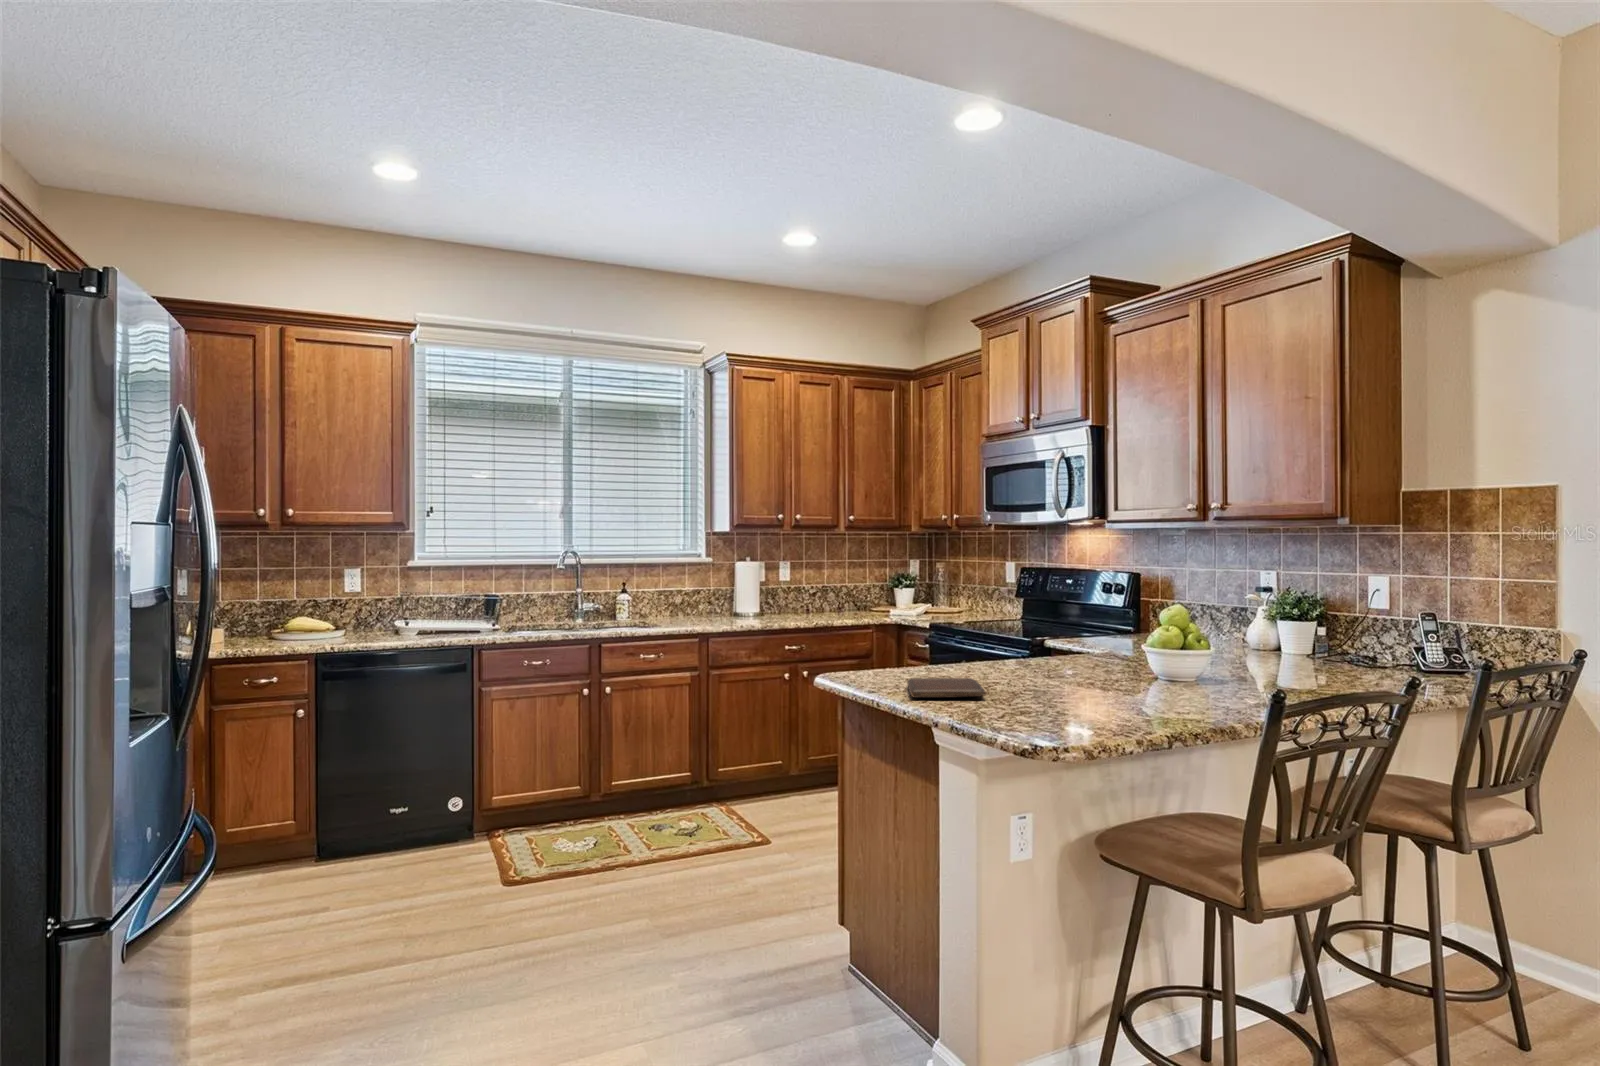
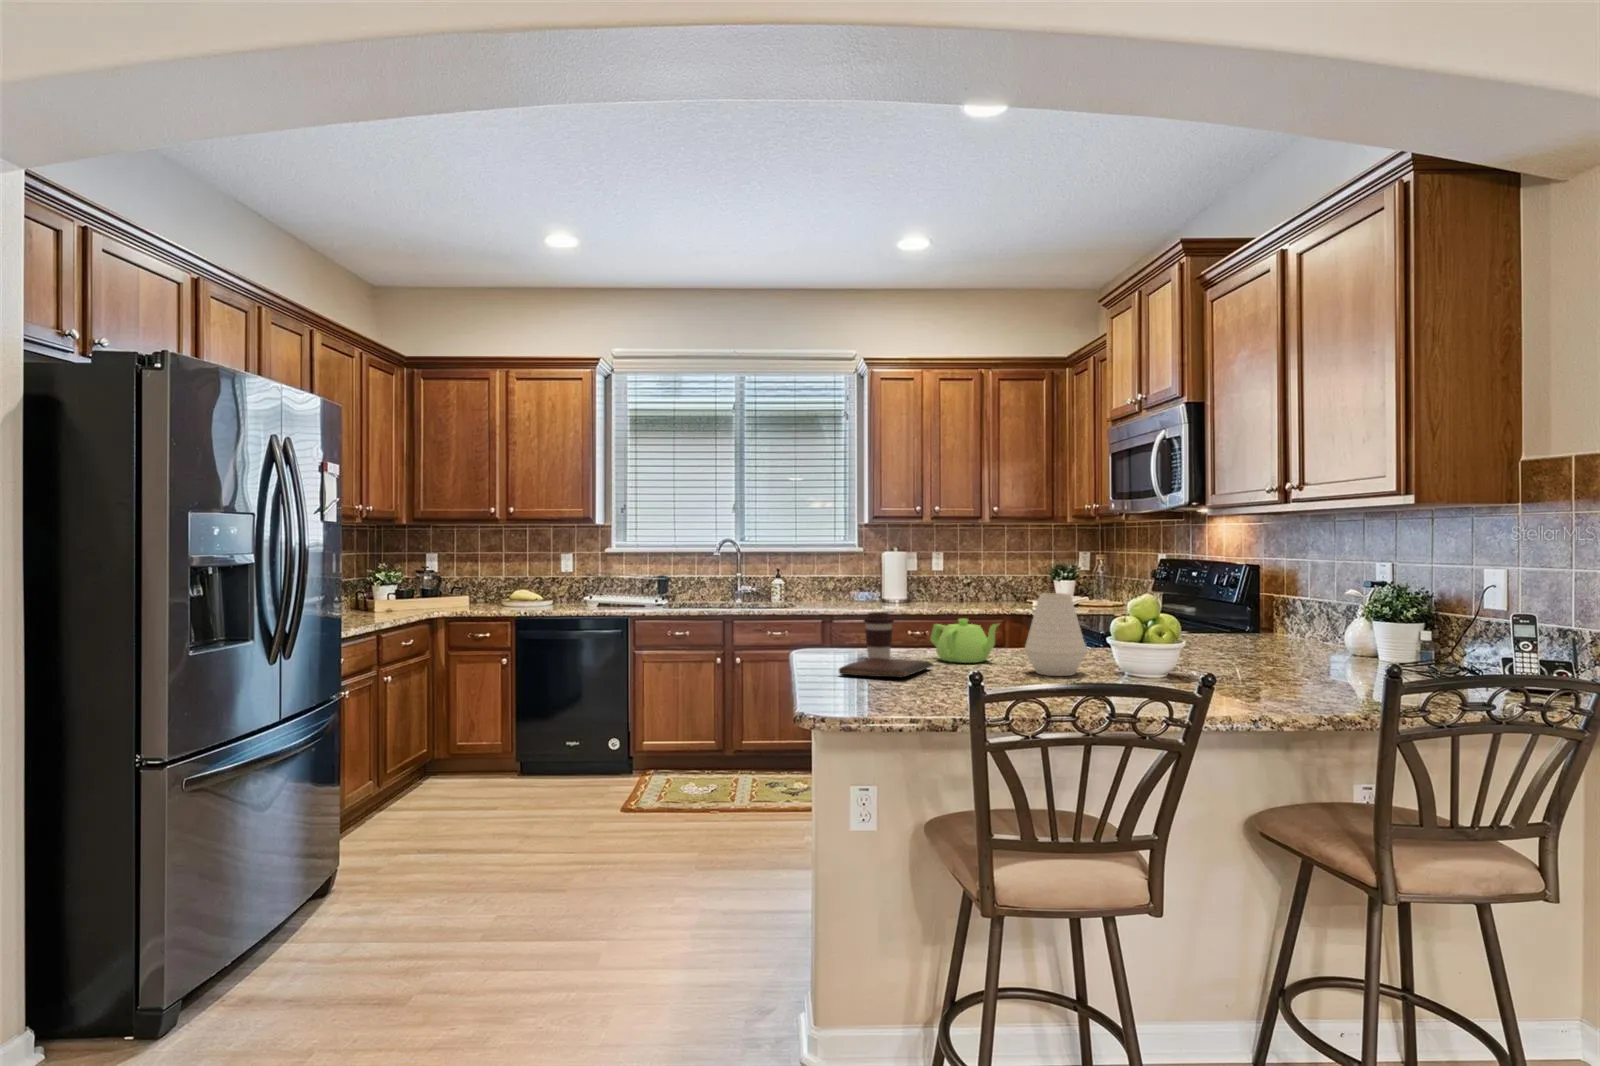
vase: none [1057,607,1116,685] -> present [1025,593,1087,676]
coffee cup: none [883,631,914,680] -> present [864,612,894,659]
teapot: none [941,634,1018,678] -> present [930,619,999,663]

